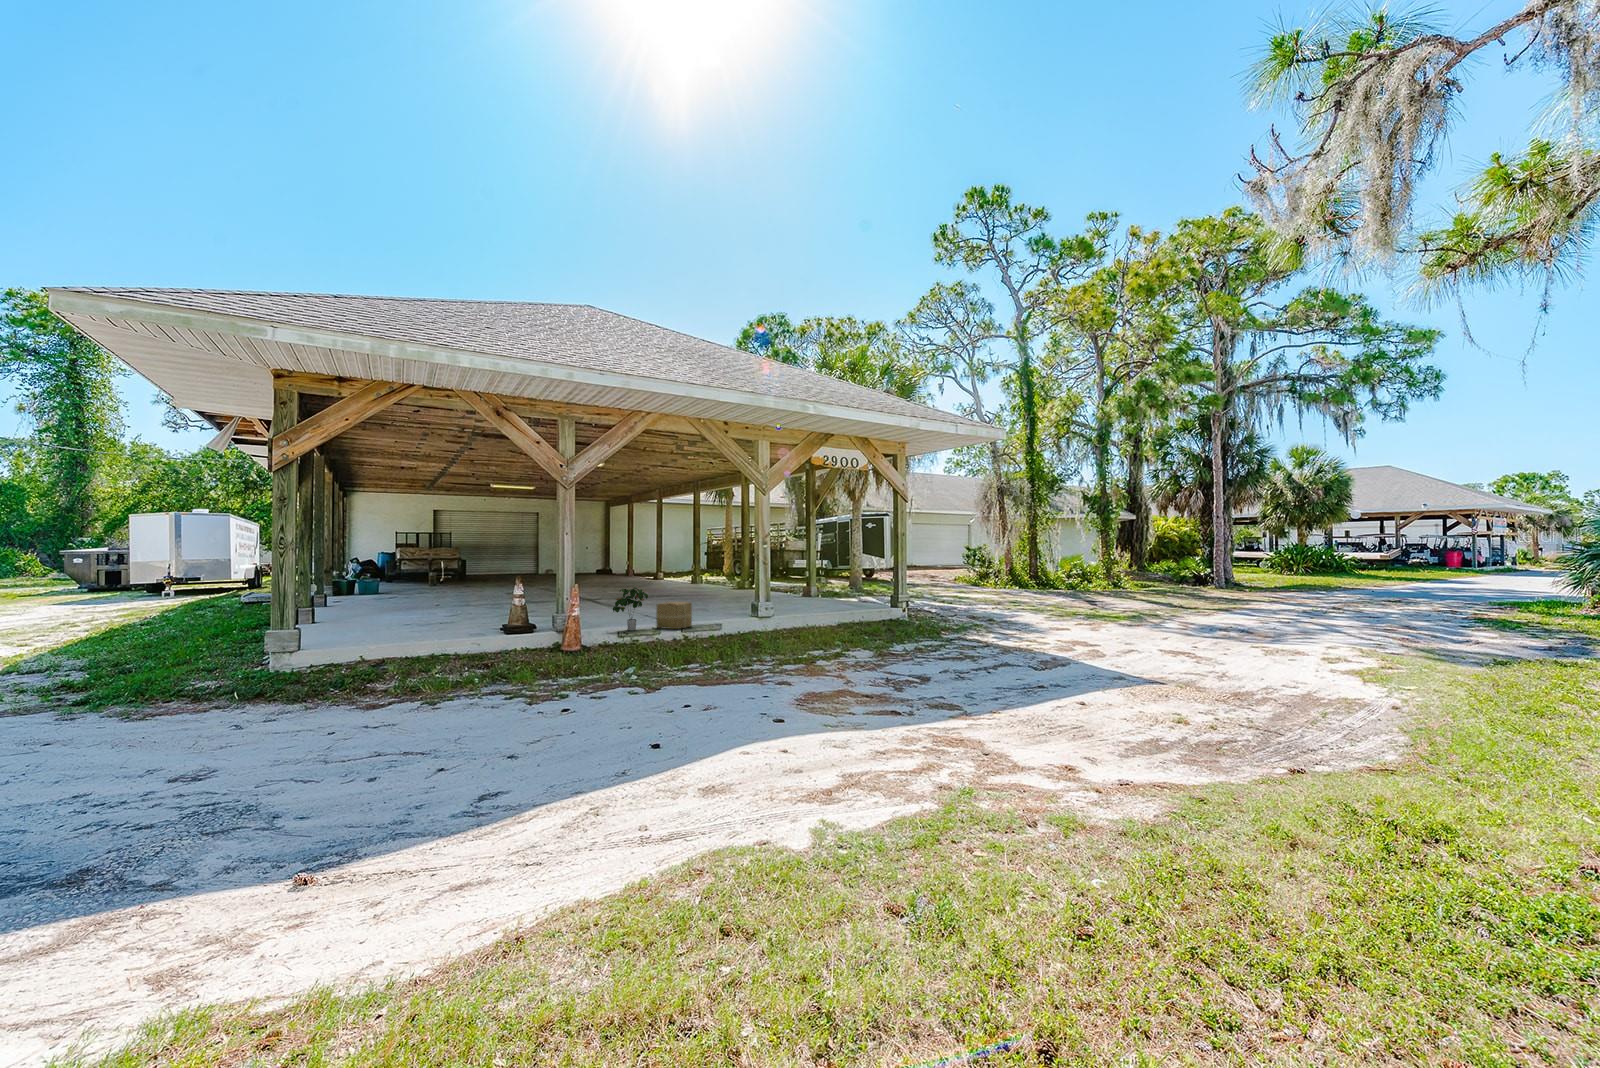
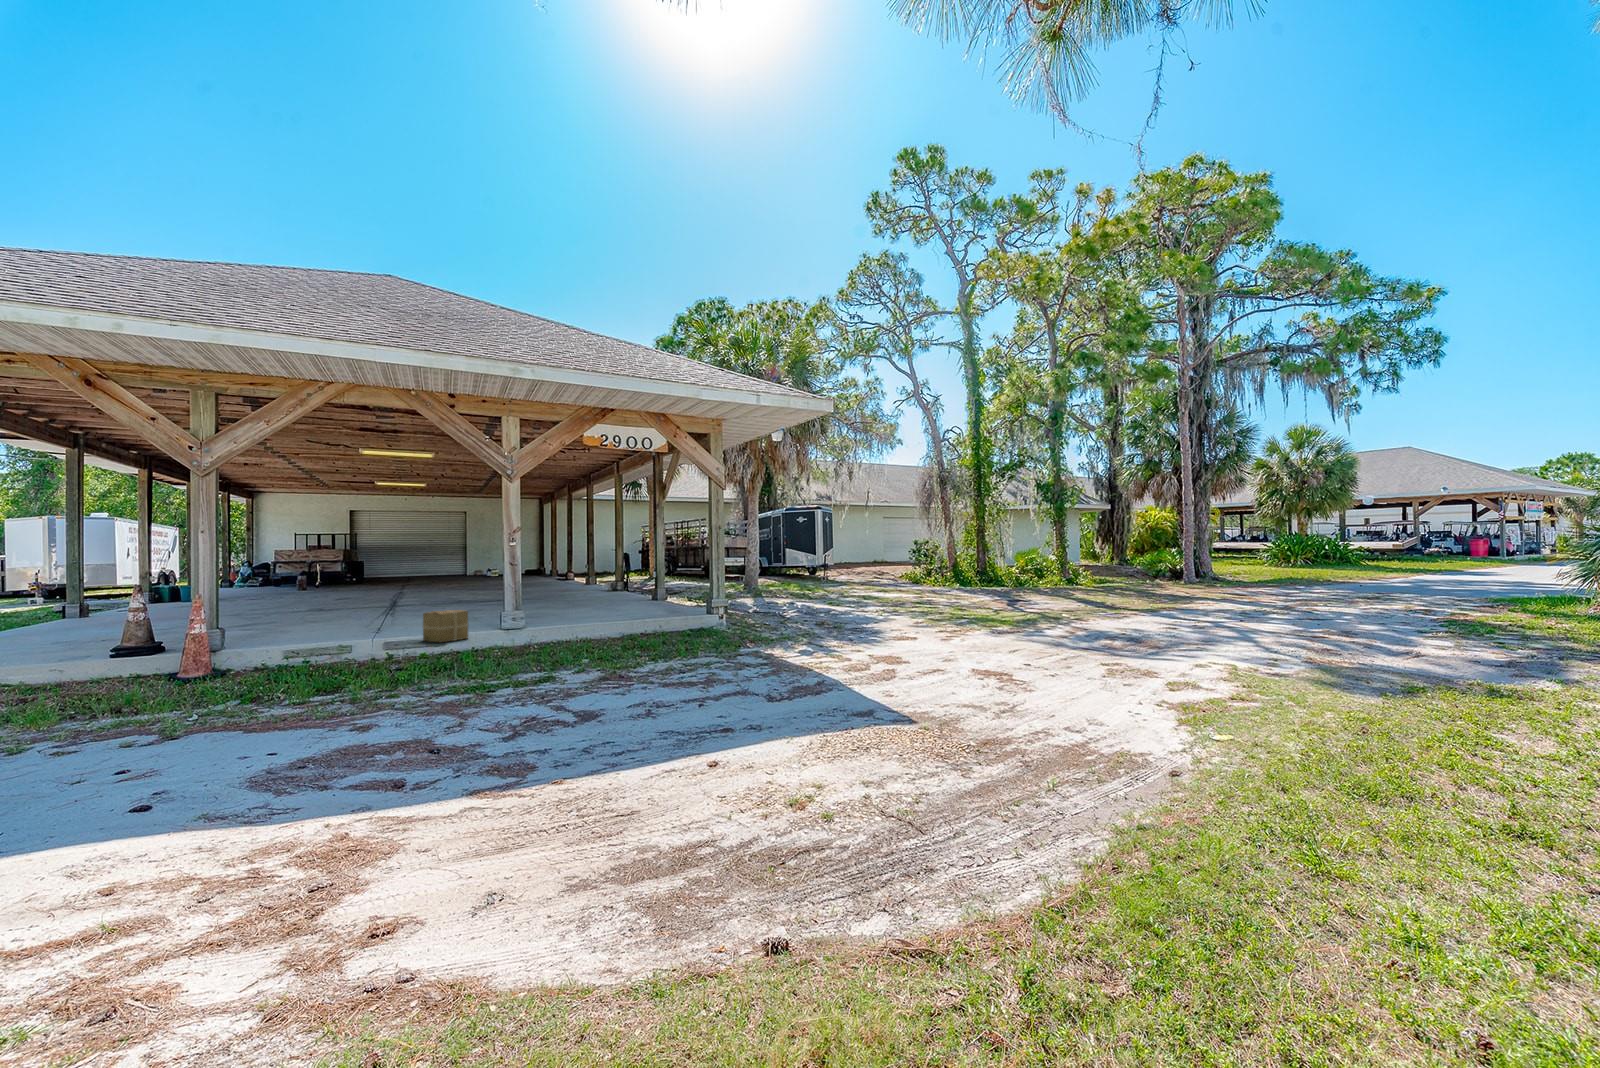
potted plant: present [613,587,648,630] -> none [358,594,412,645]

